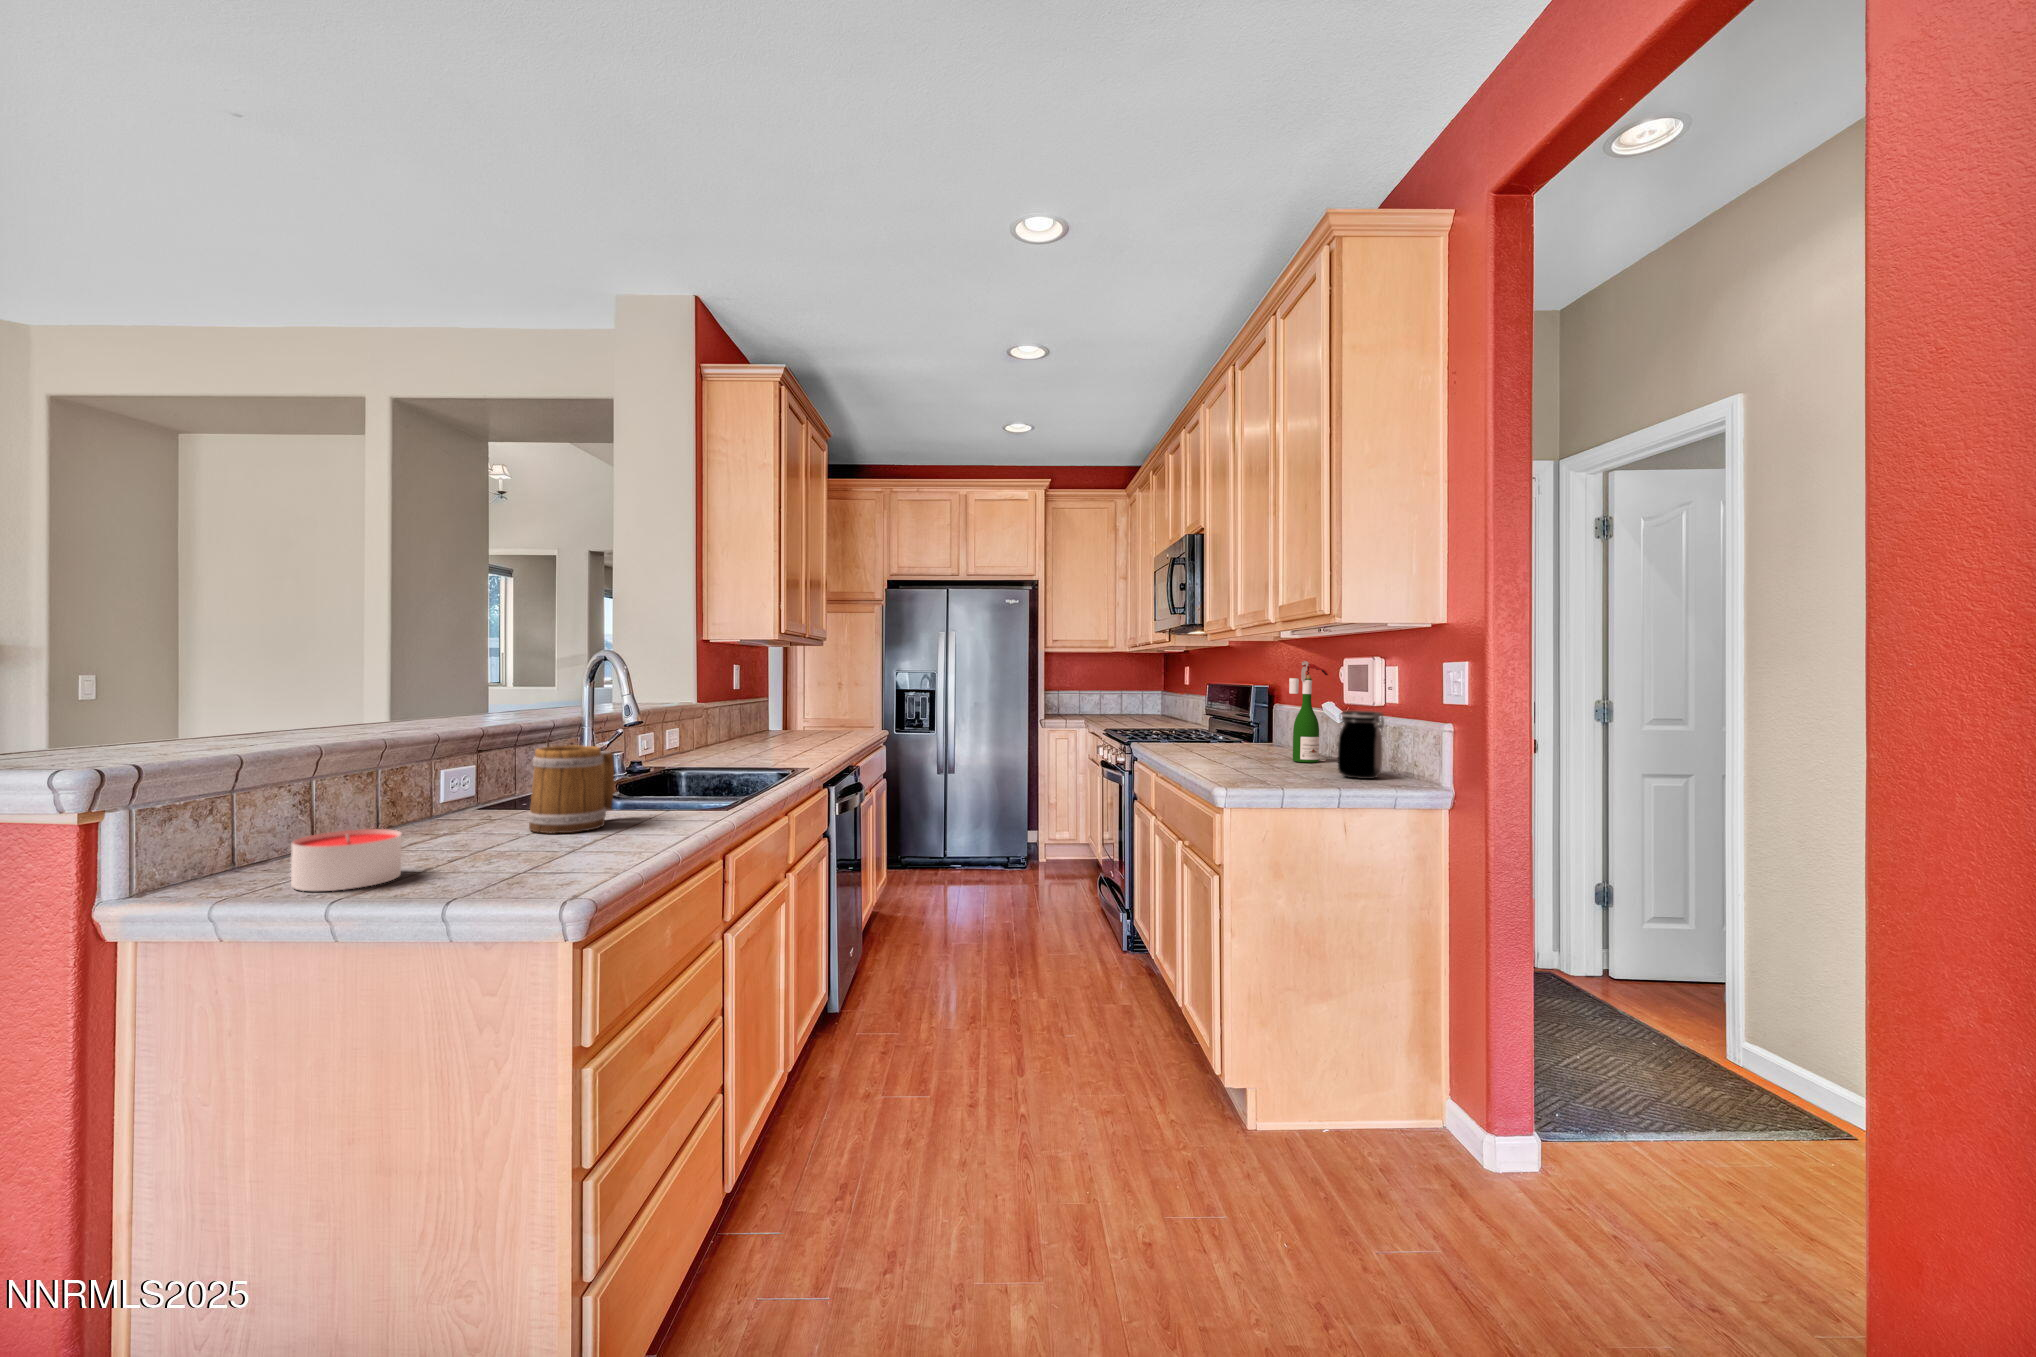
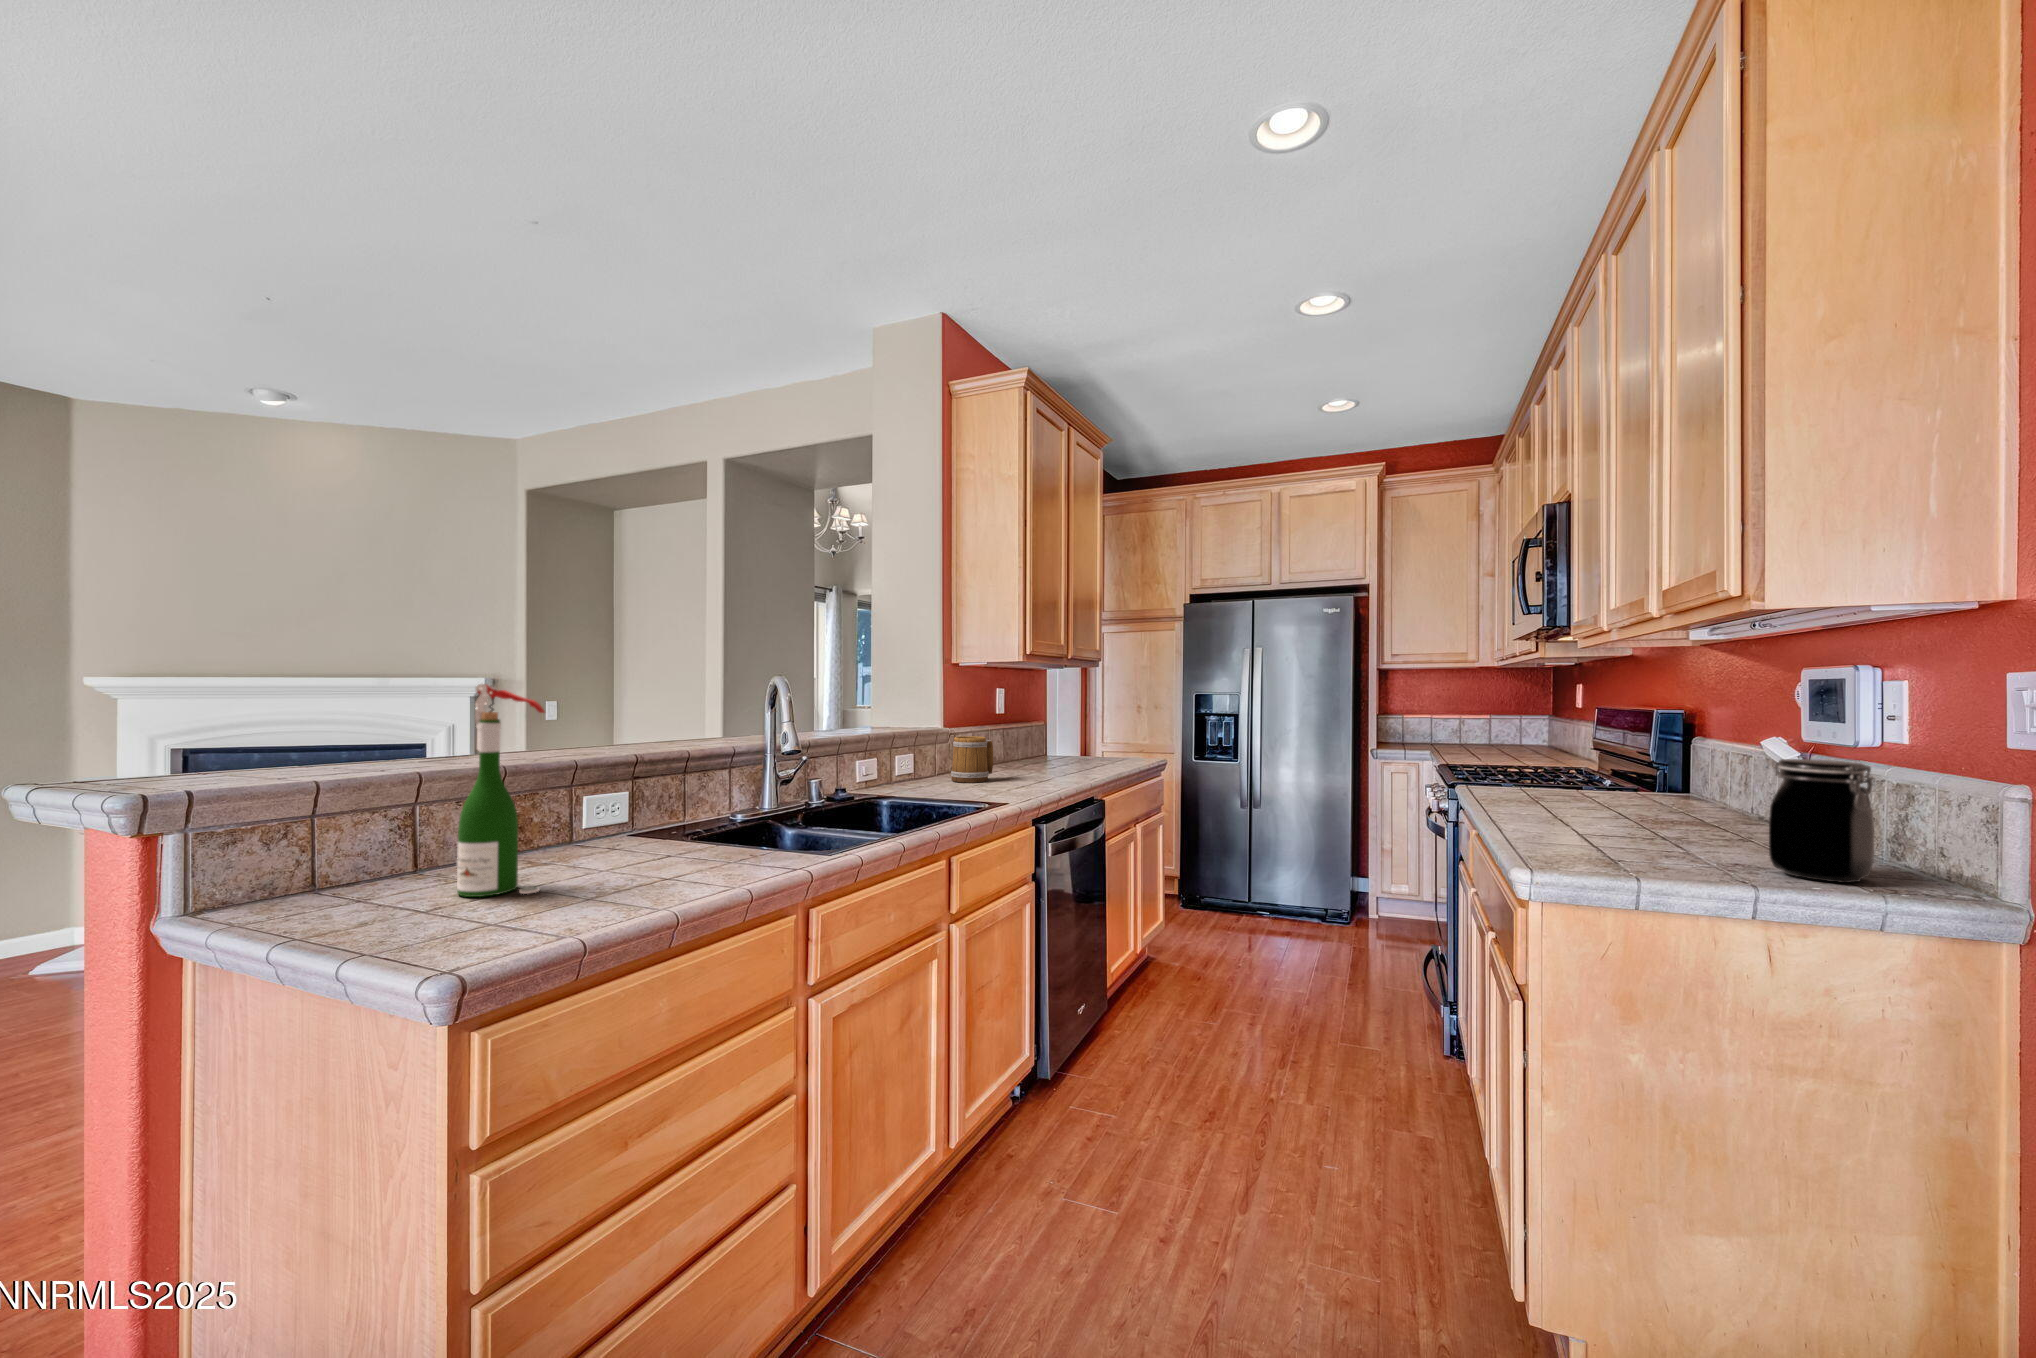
wine bottle: present [1289,661,1328,763] -> present [457,684,545,897]
mug: present [527,746,614,833] -> present [951,736,993,783]
candle: present [291,829,402,891] -> none [289,862,402,929]

